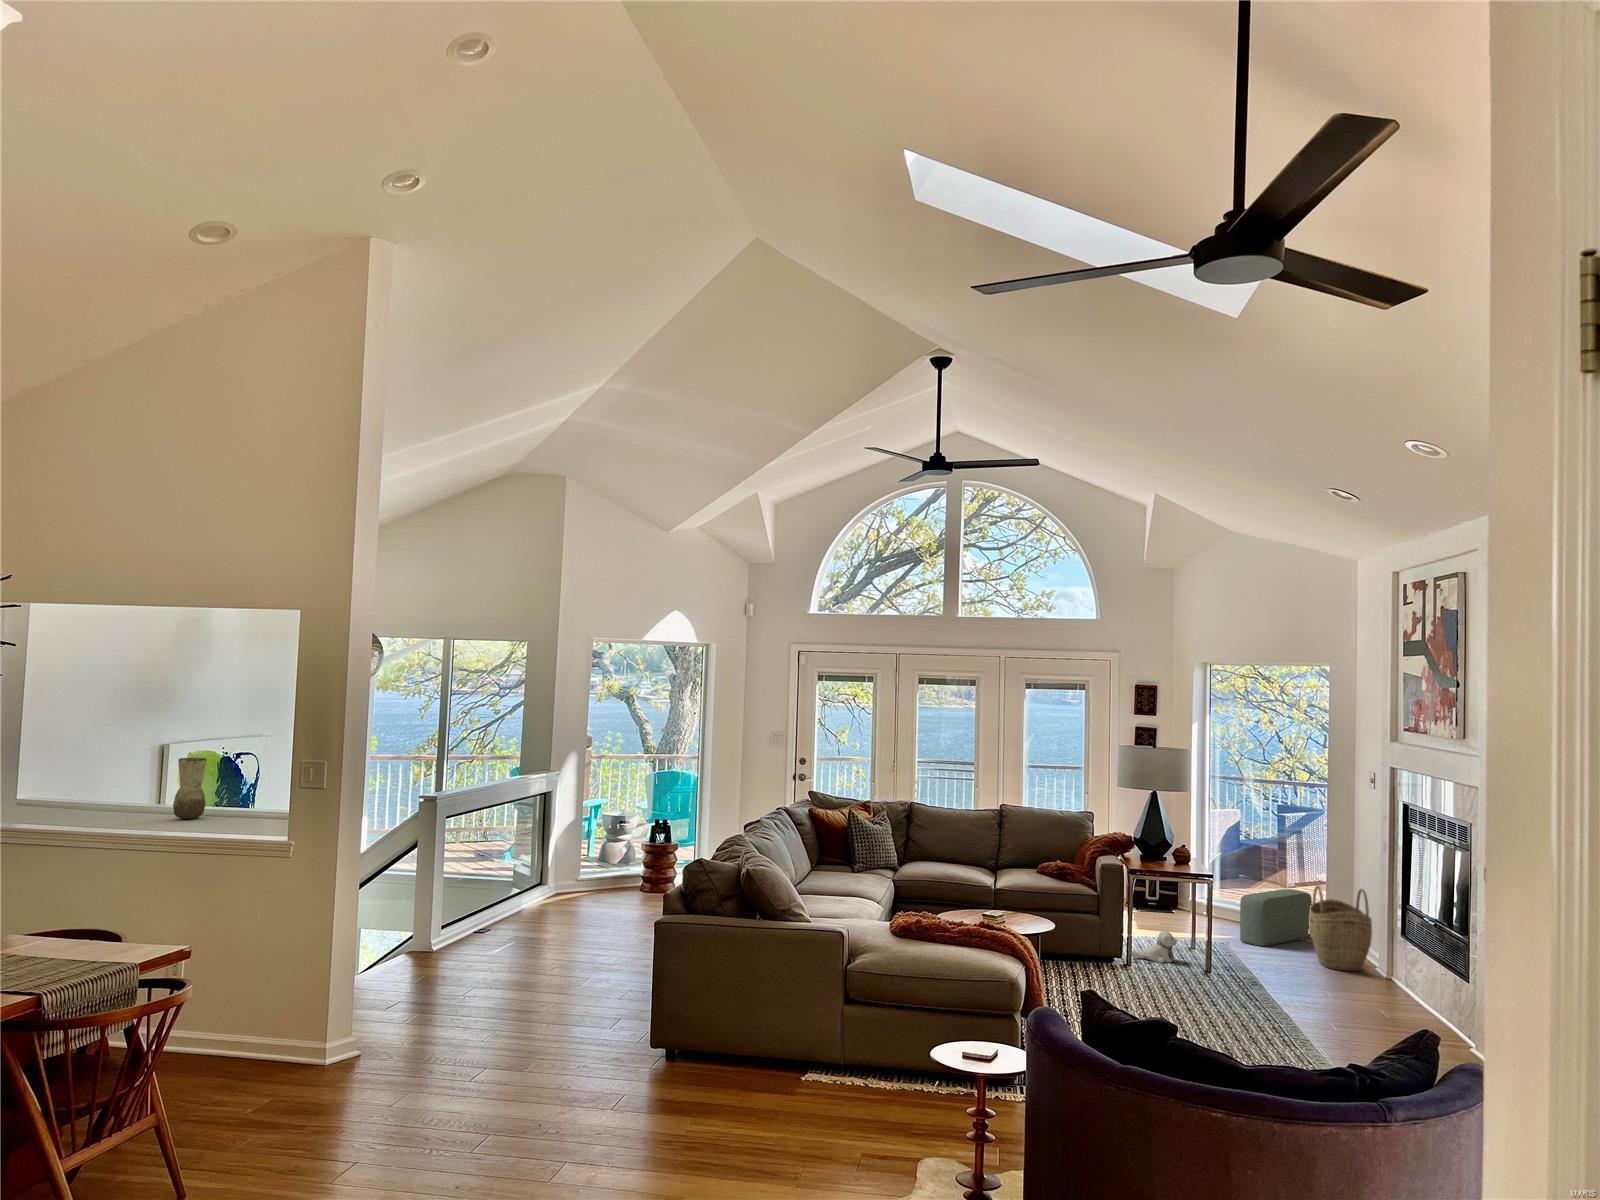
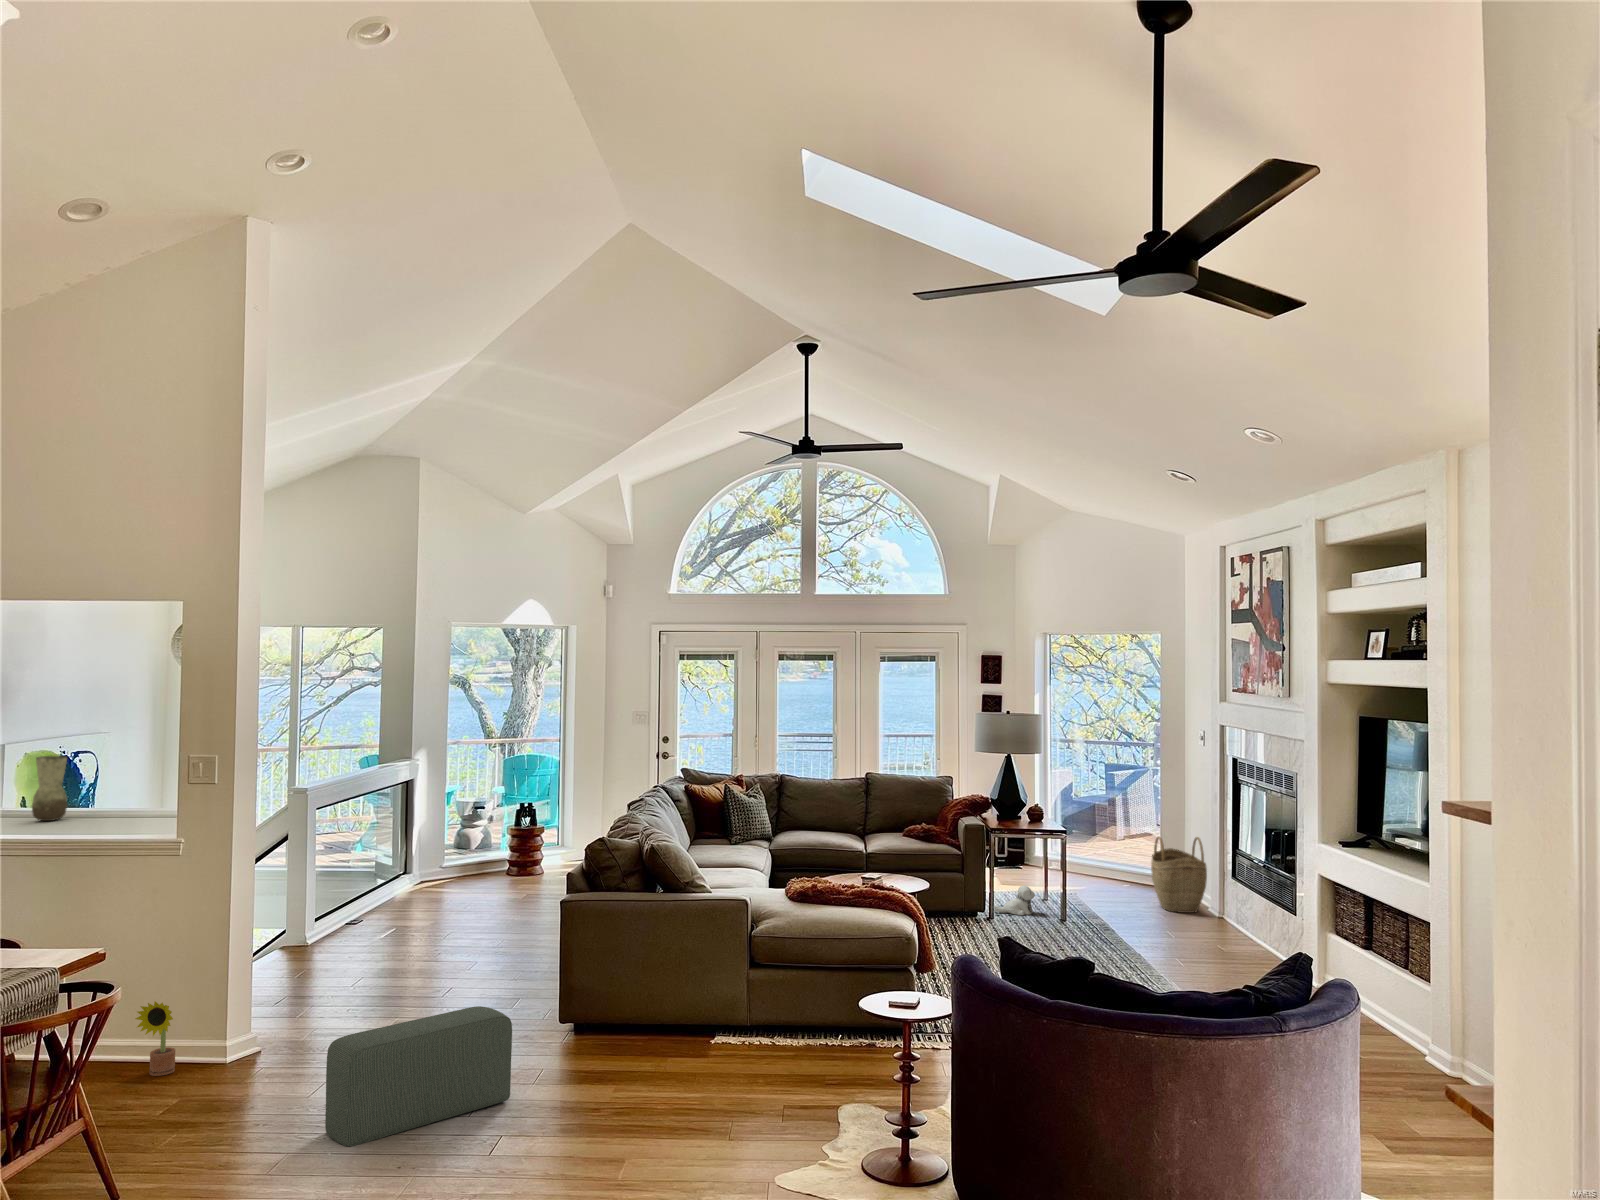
pouf: present [1240,889,1312,946] -> present [325,1006,512,1146]
decorative plant: none [242,998,280,1071] -> present [135,1001,175,1076]

